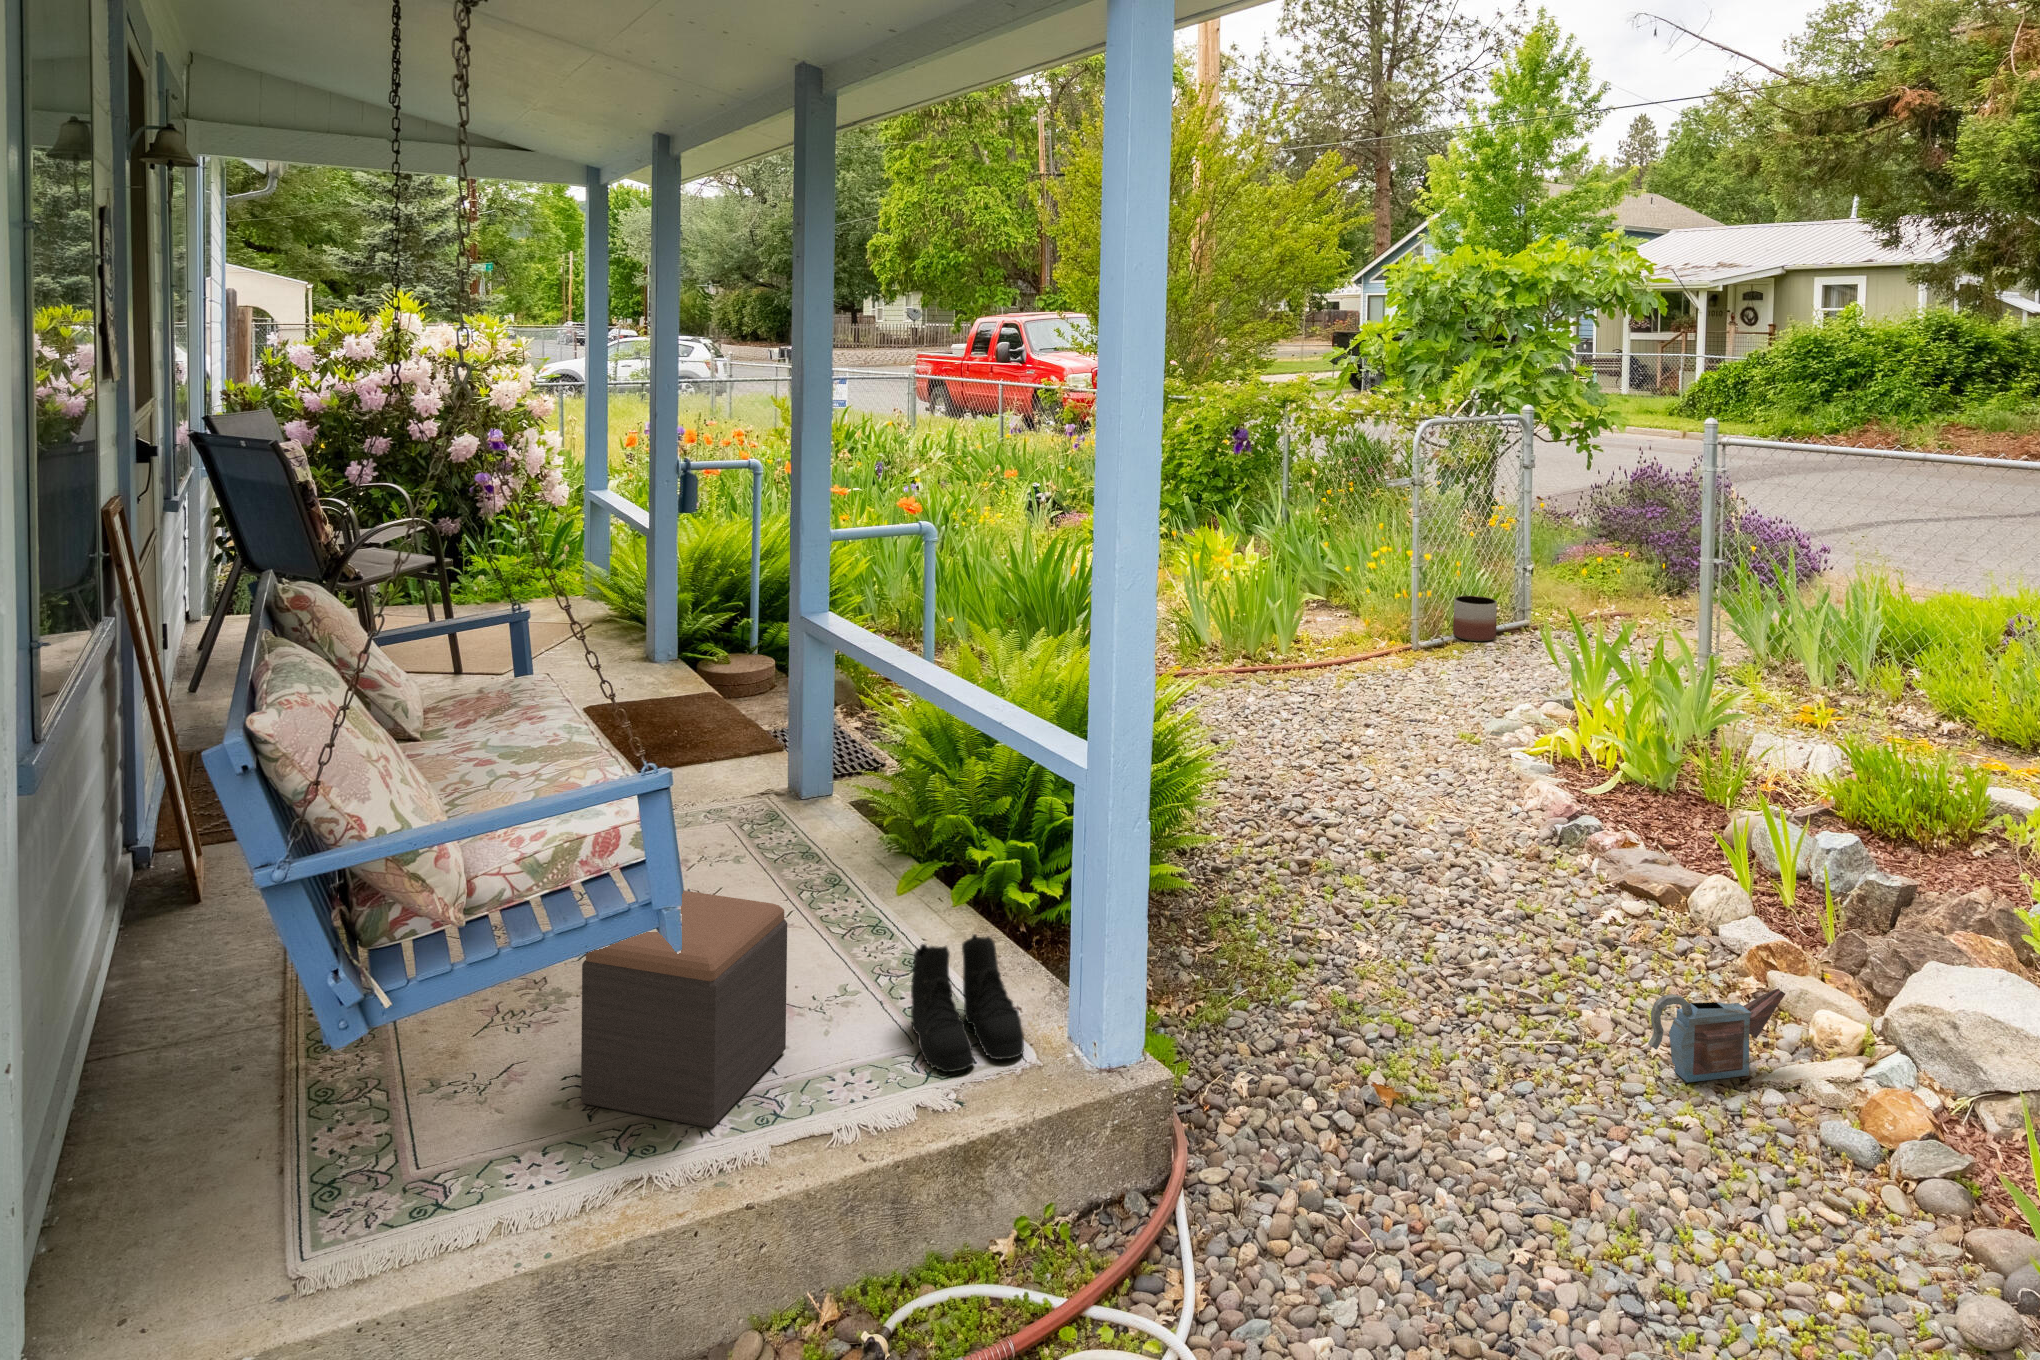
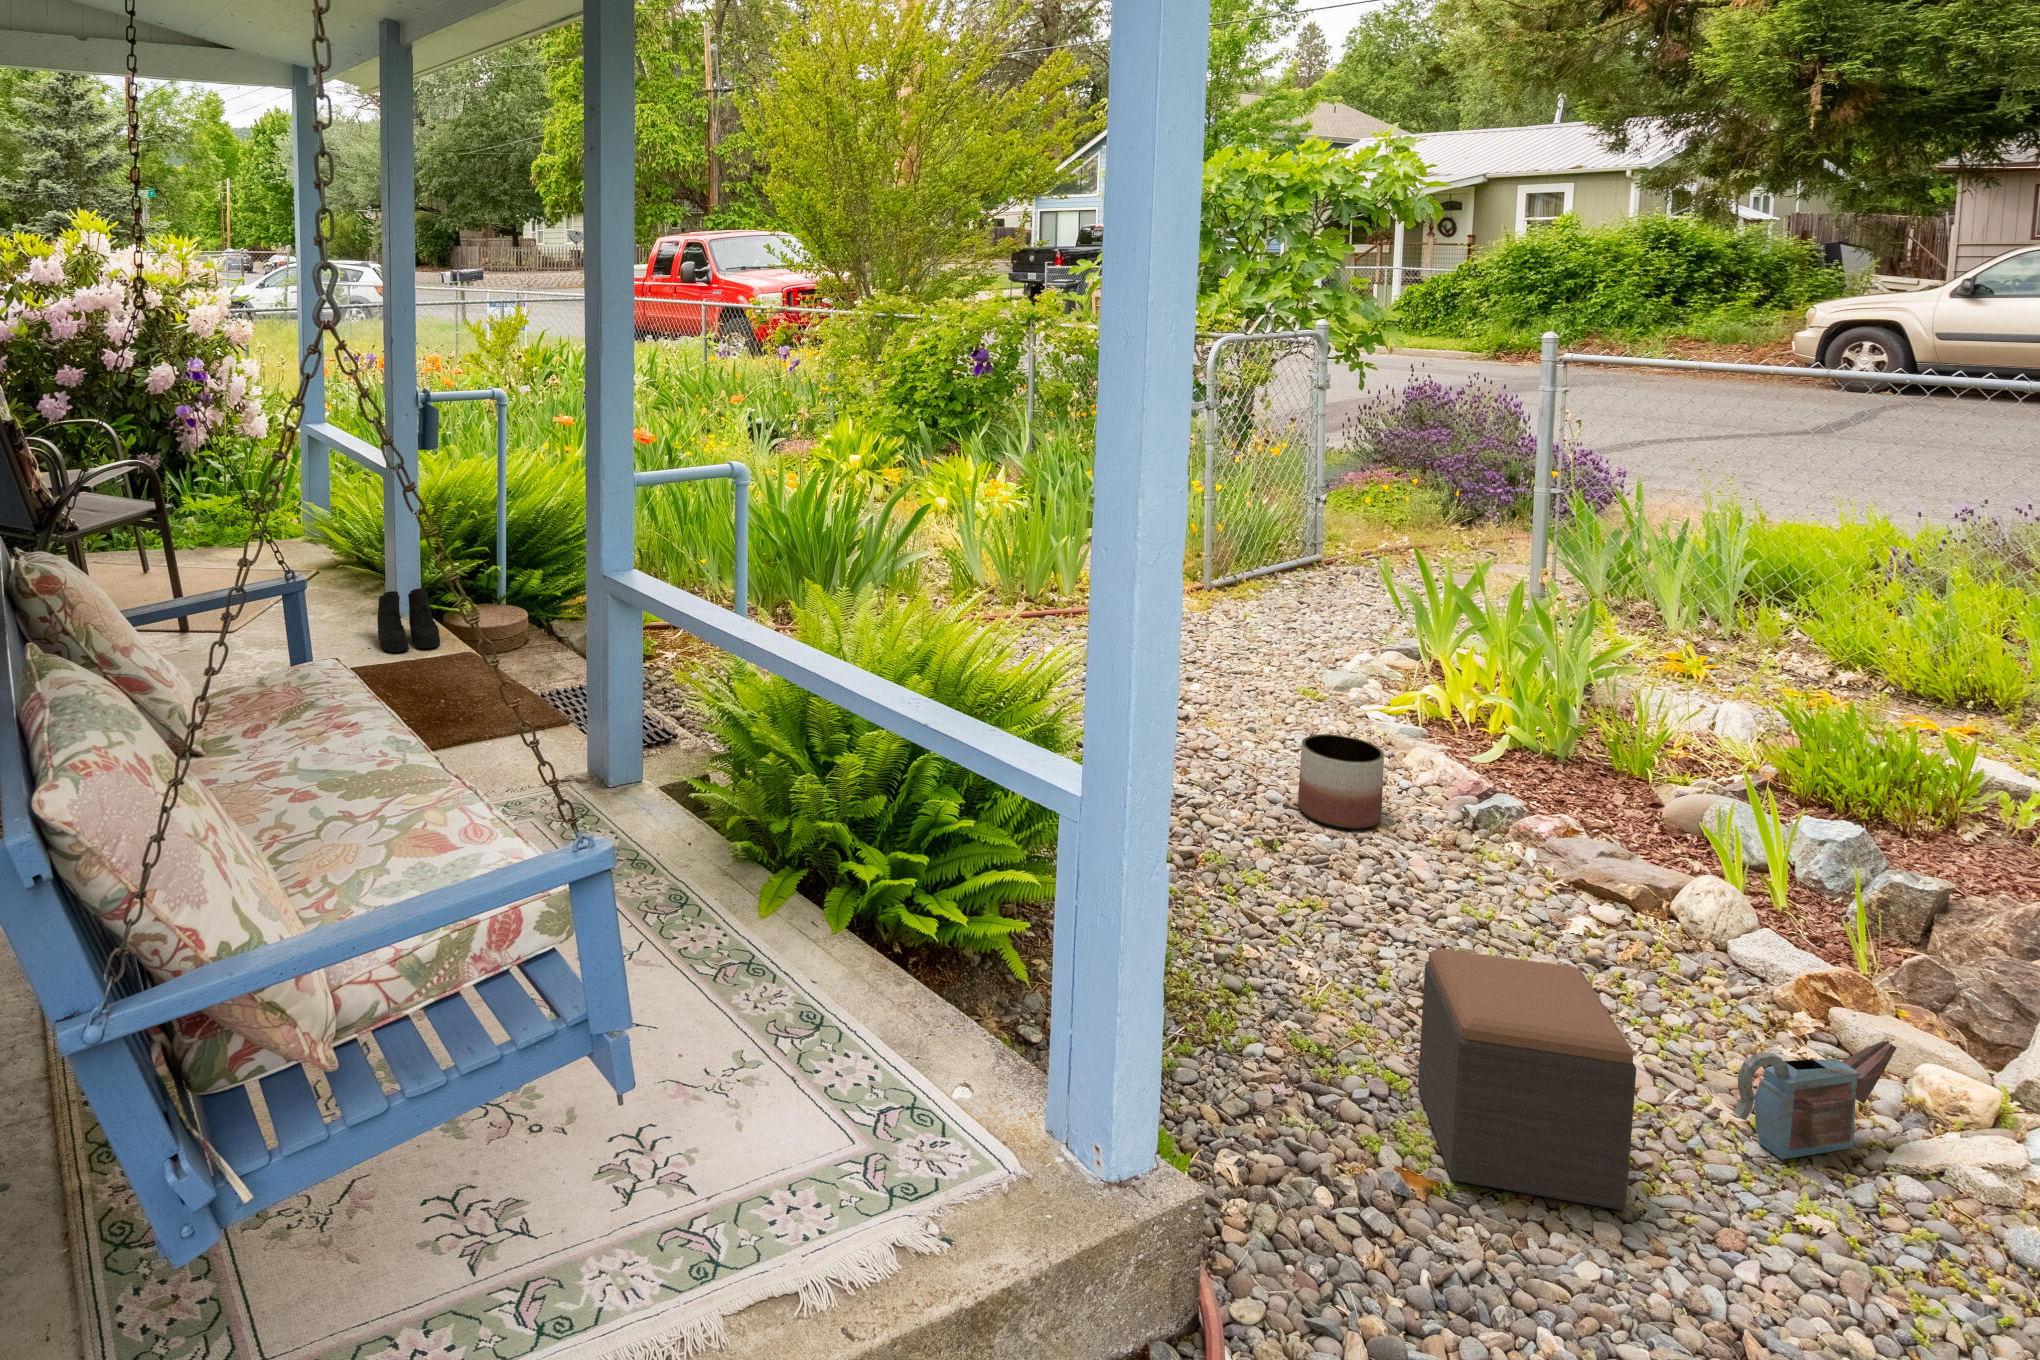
planter: present [1453,596,1497,642] -> present [1298,734,1384,829]
footstool: present [581,891,787,1128] -> present [1418,949,1636,1210]
boots: present [911,934,1024,1072] -> present [377,588,440,652]

